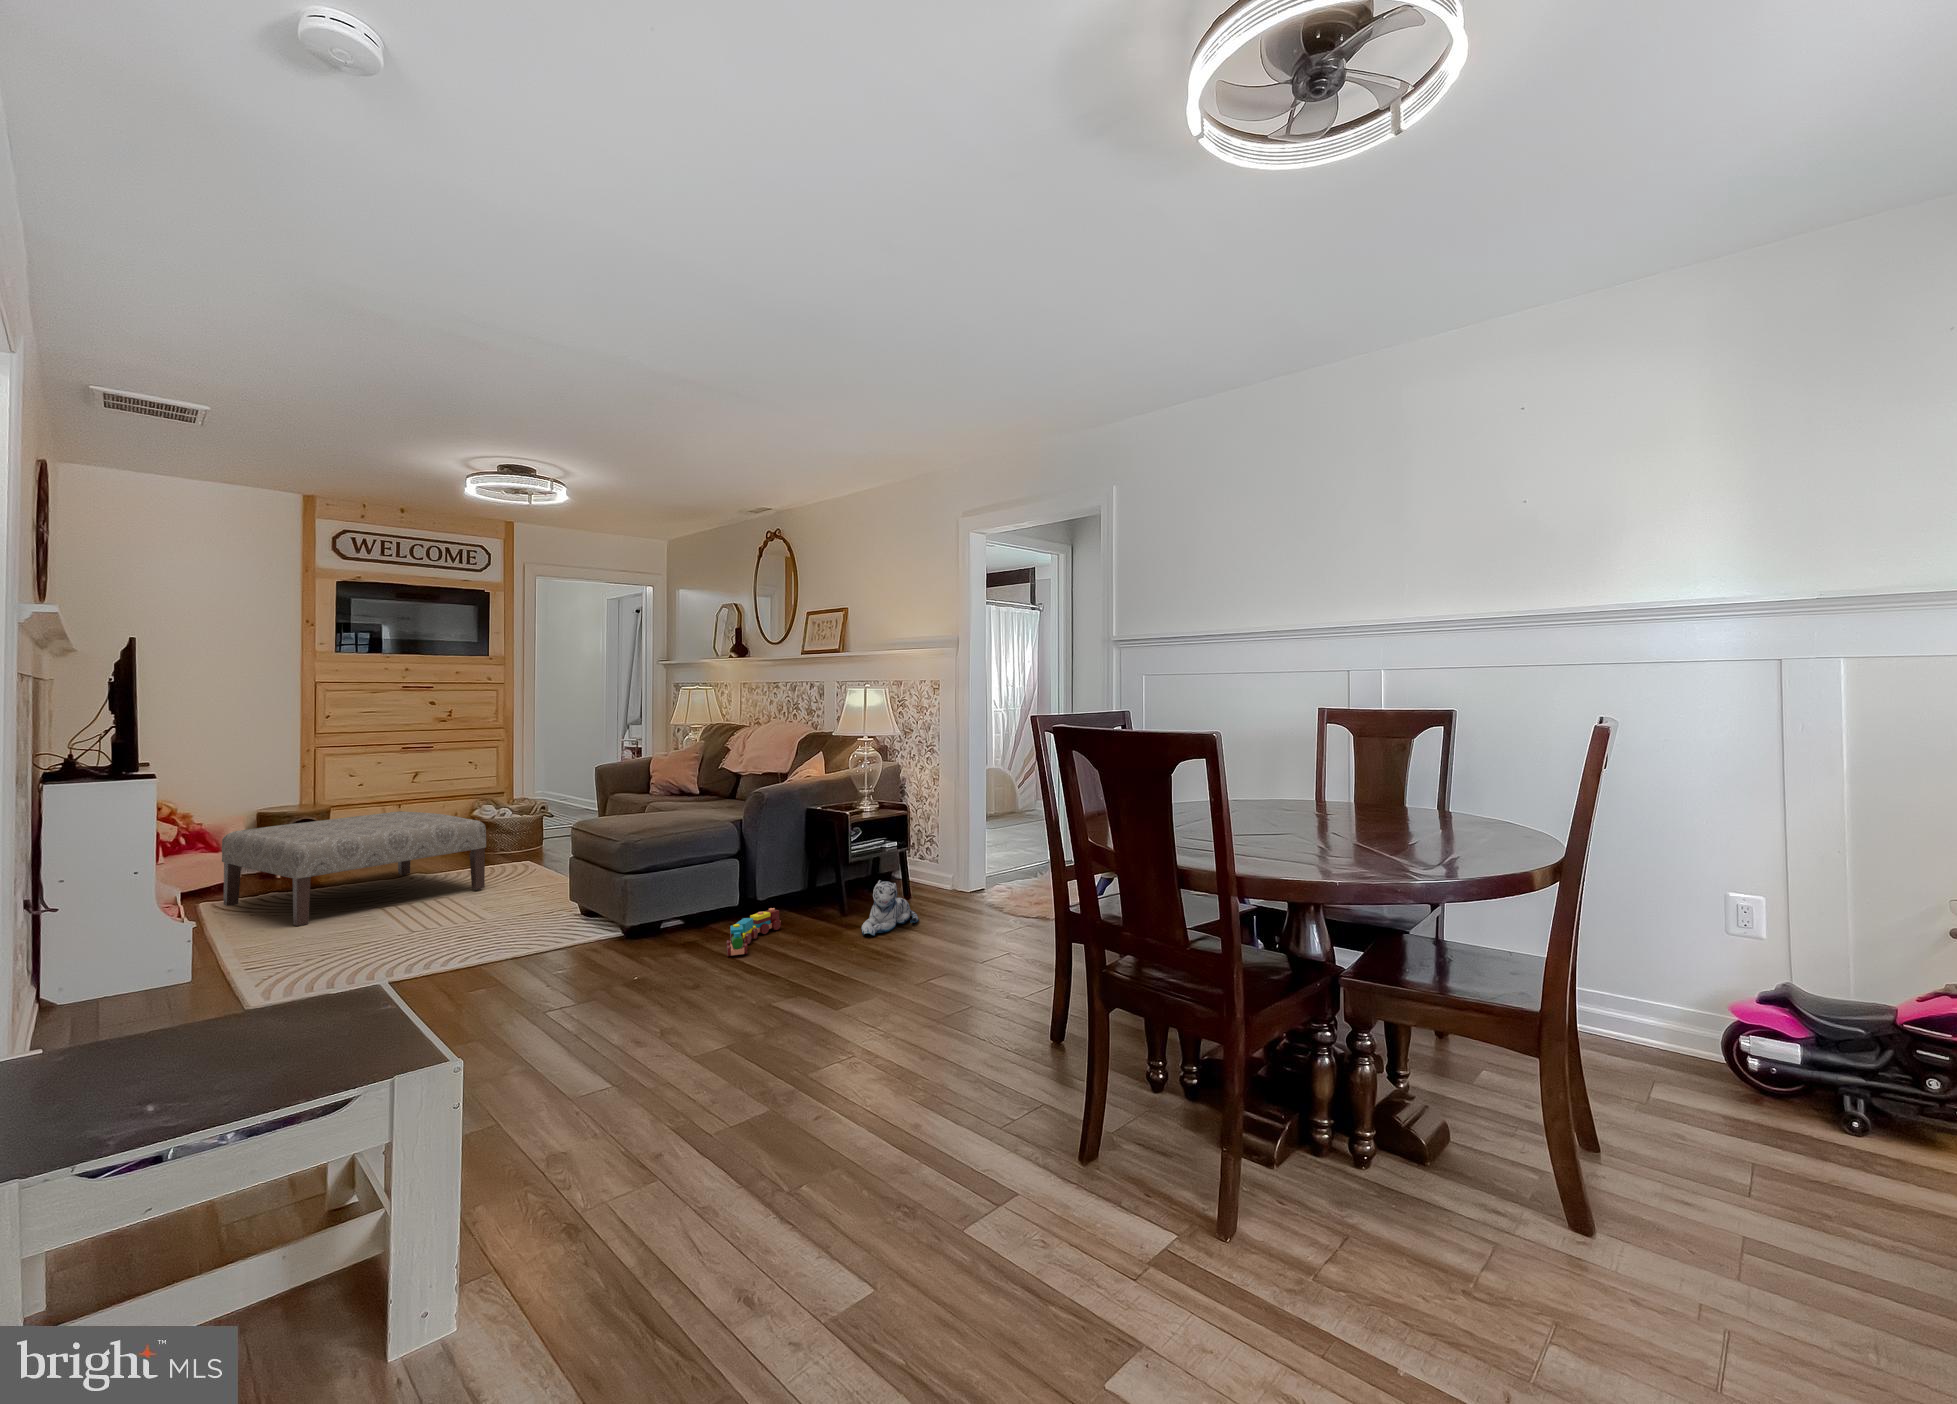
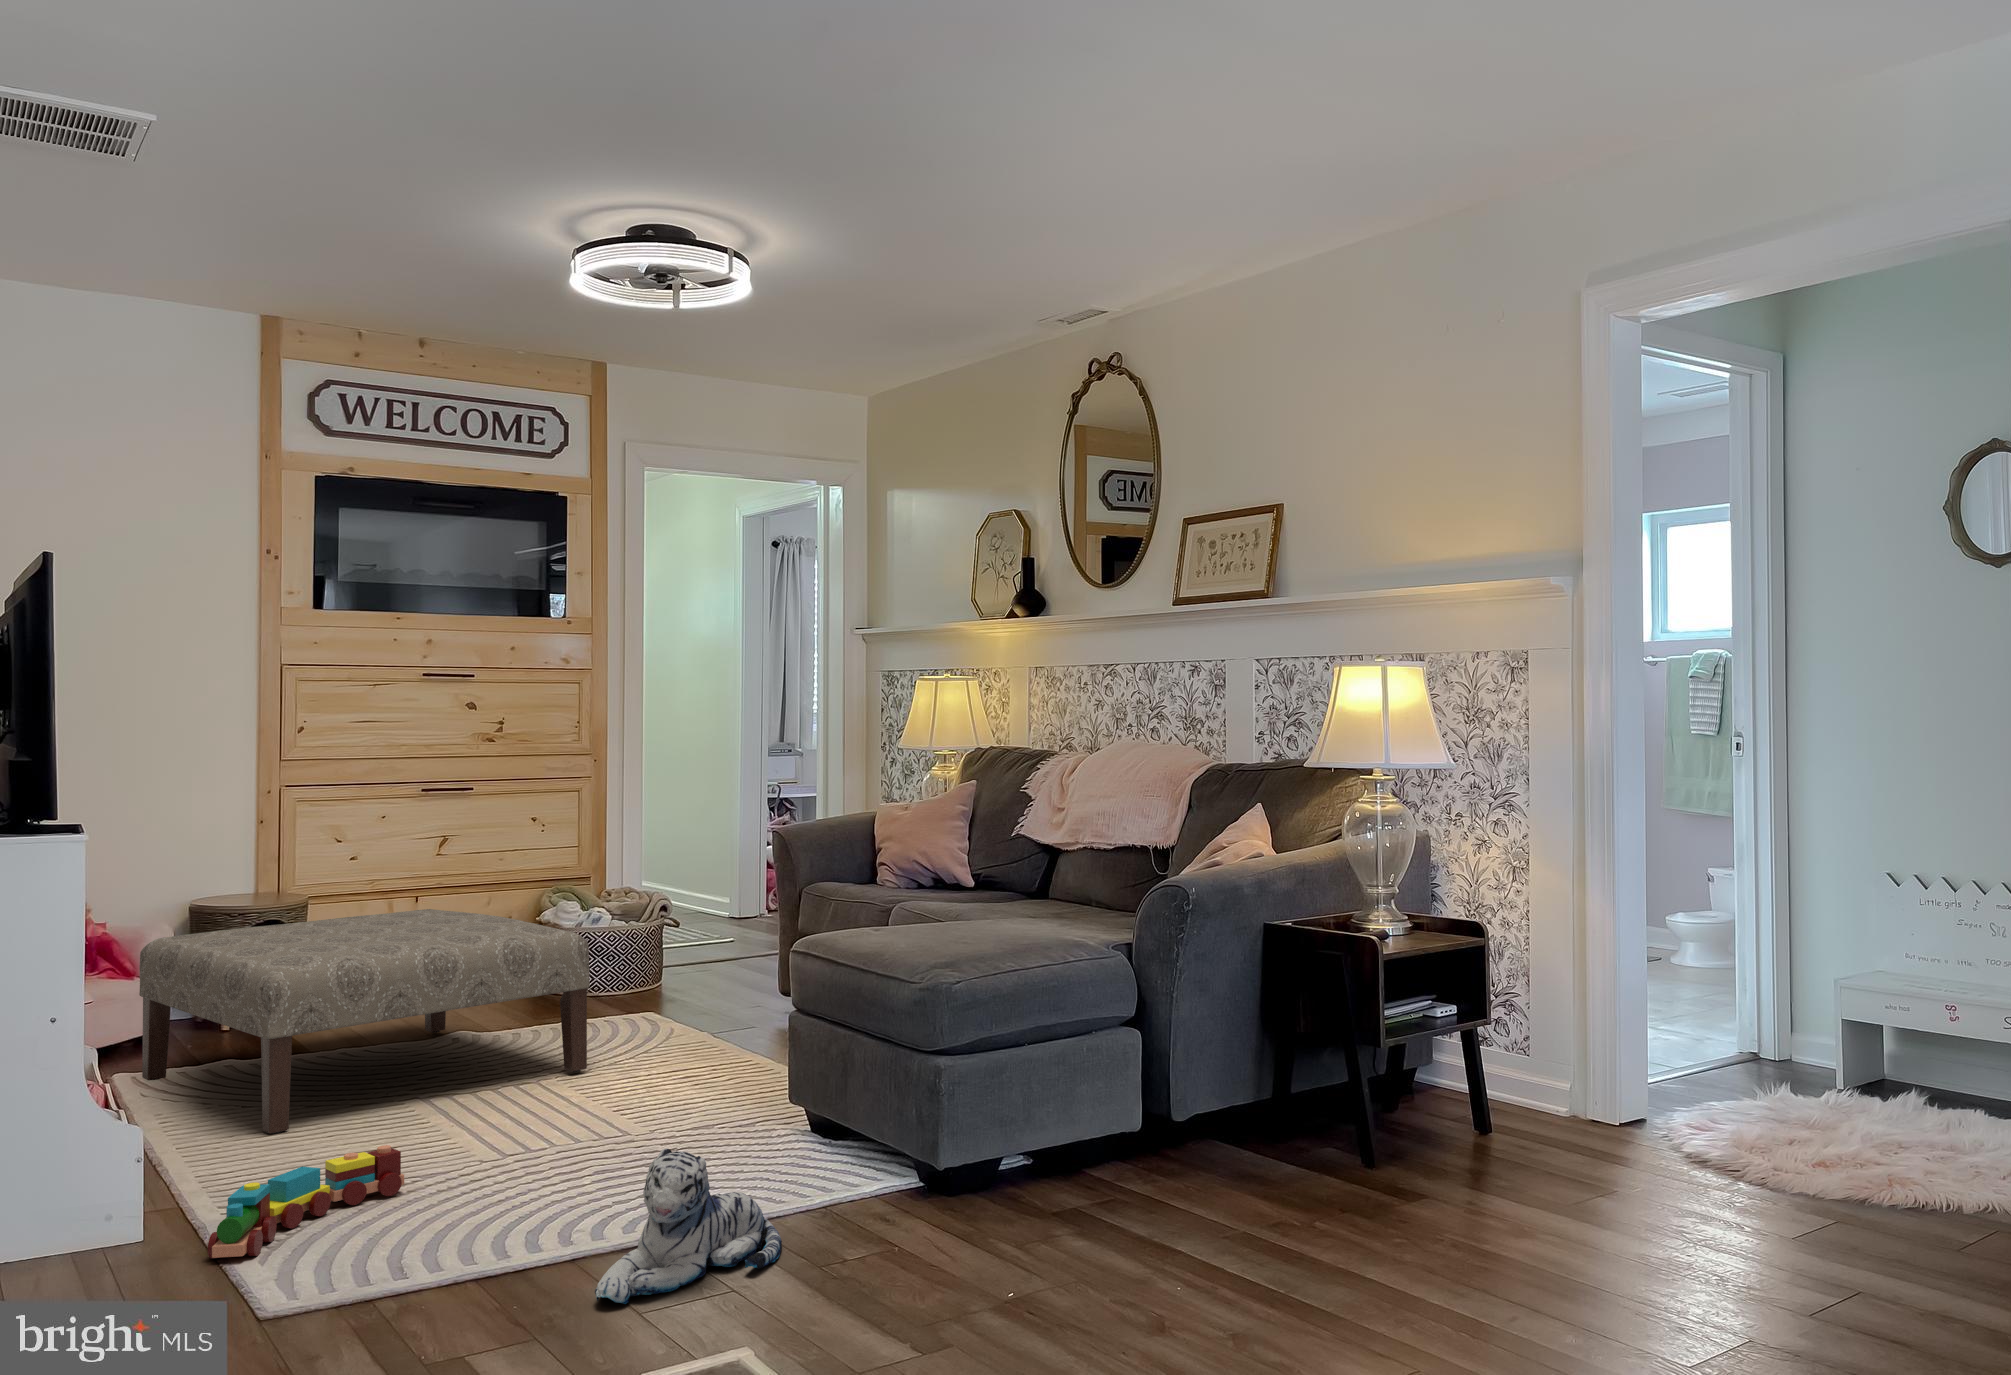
plush toy: present [861,880,918,936] -> present [595,1148,782,1304]
toy train: present [727,908,781,956] -> present [208,1145,404,1258]

